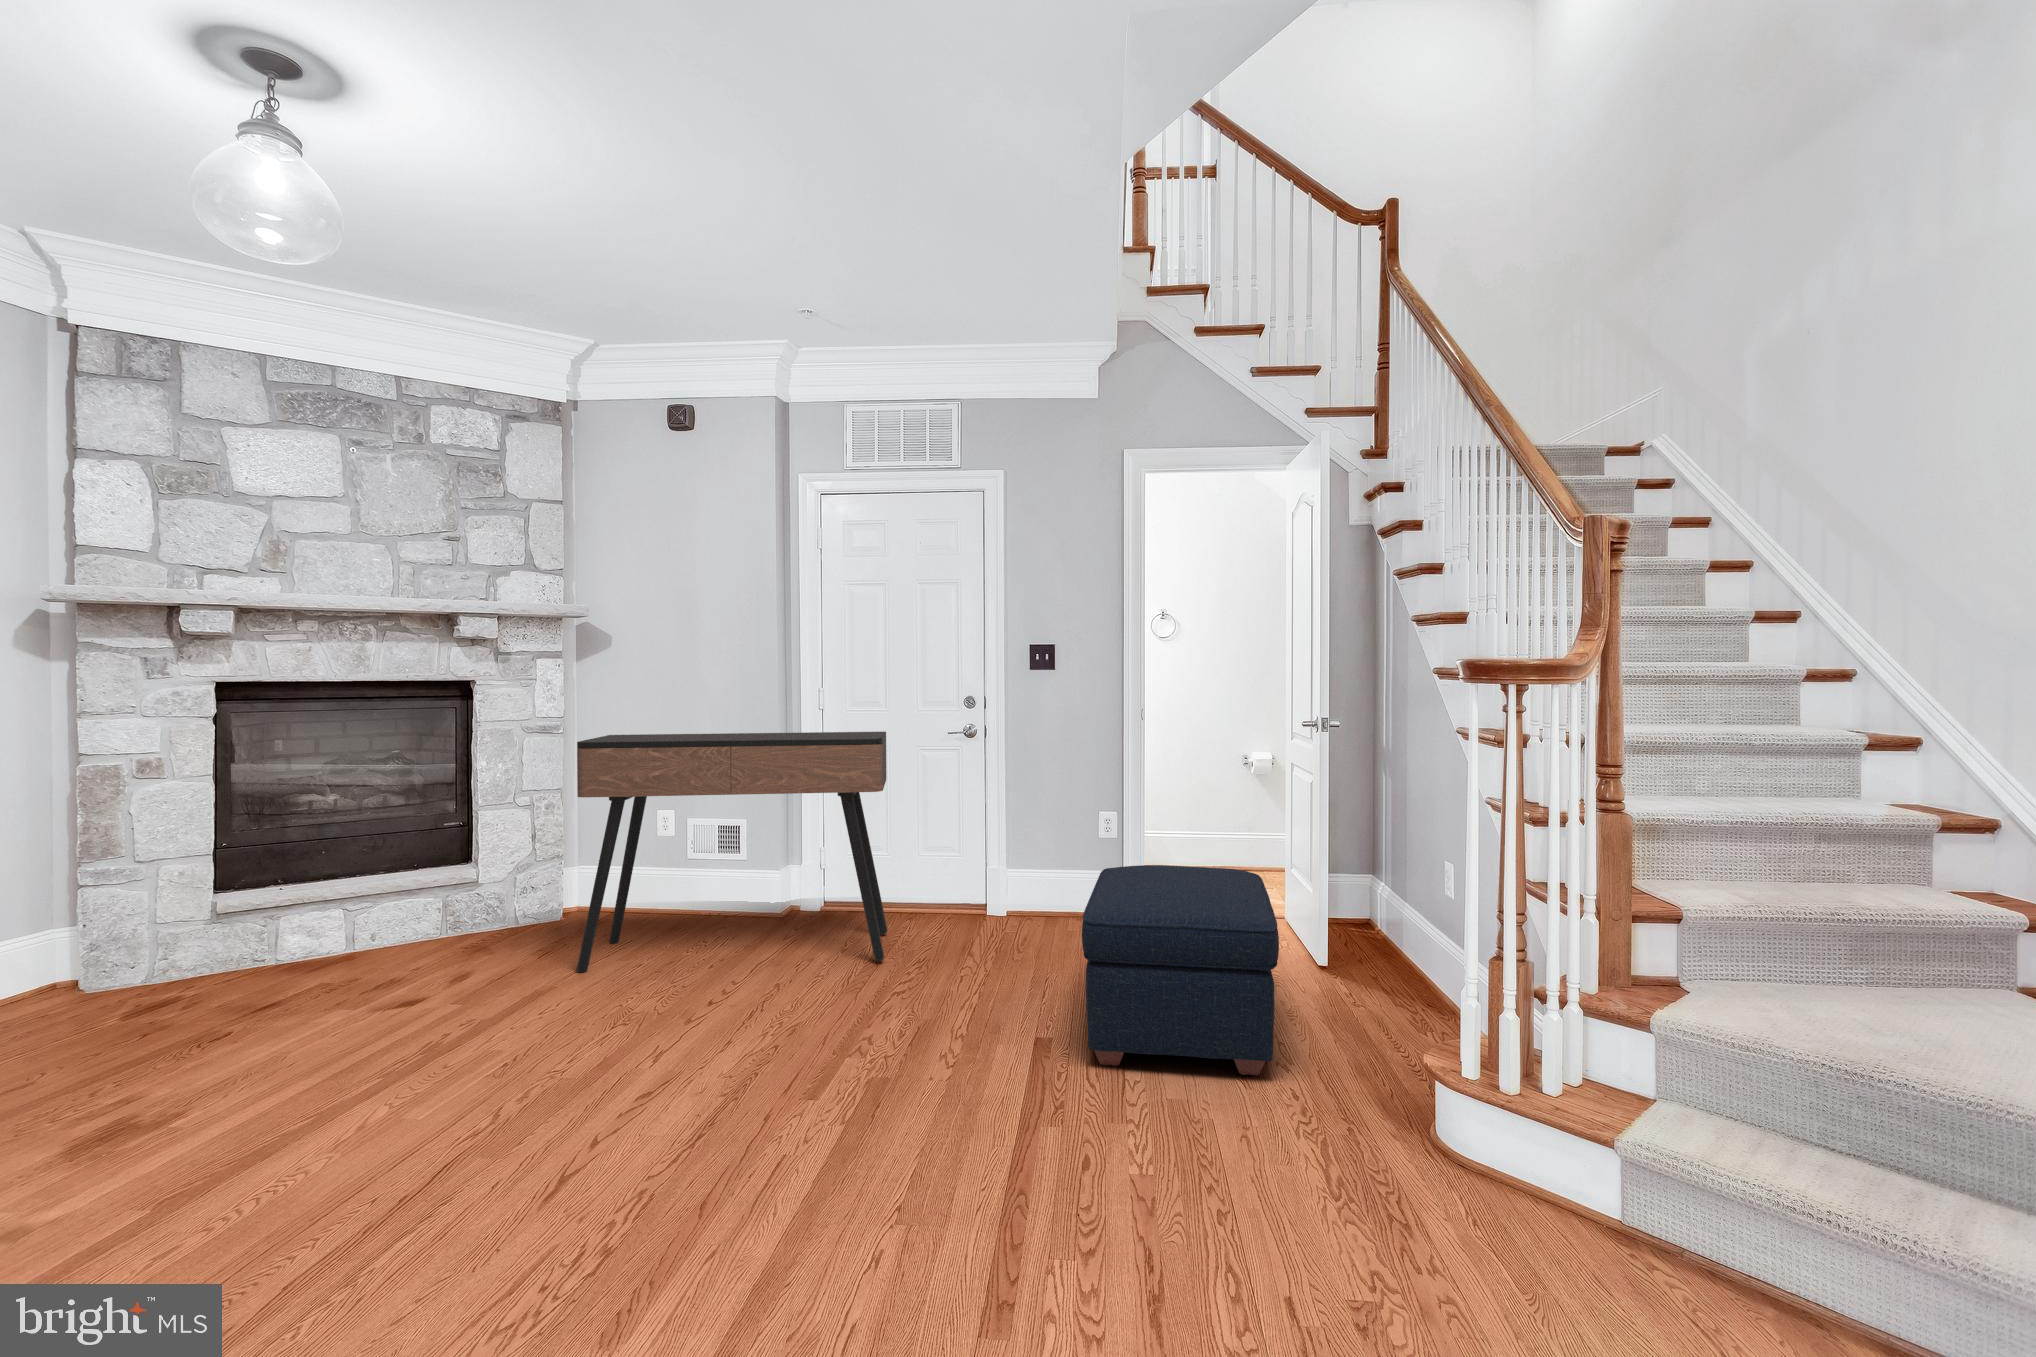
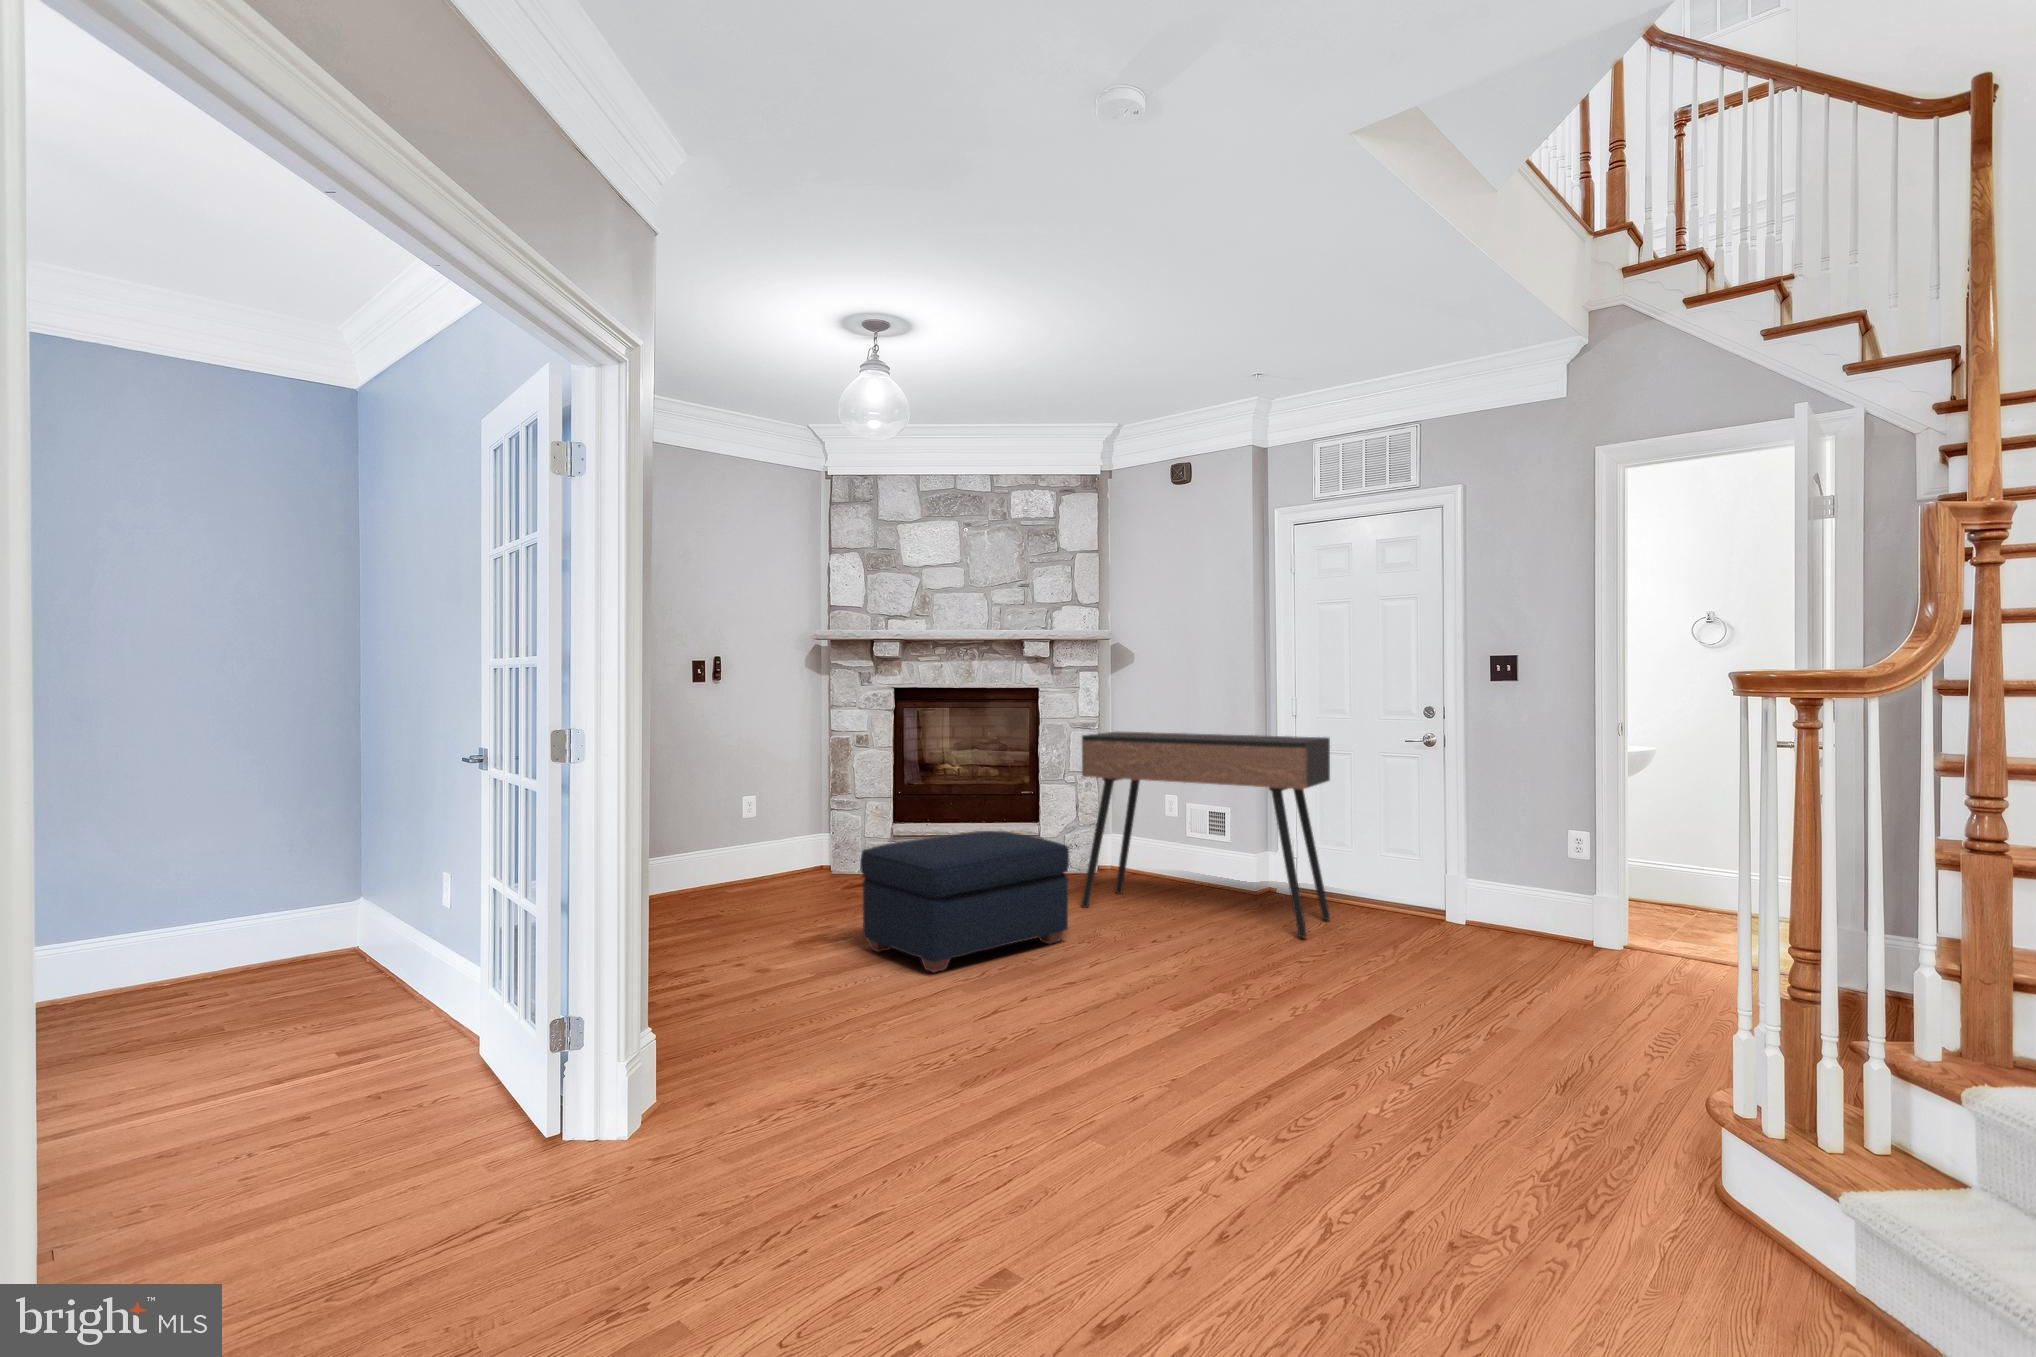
ottoman: present [1082,865,1279,1075] -> present [860,831,1069,972]

